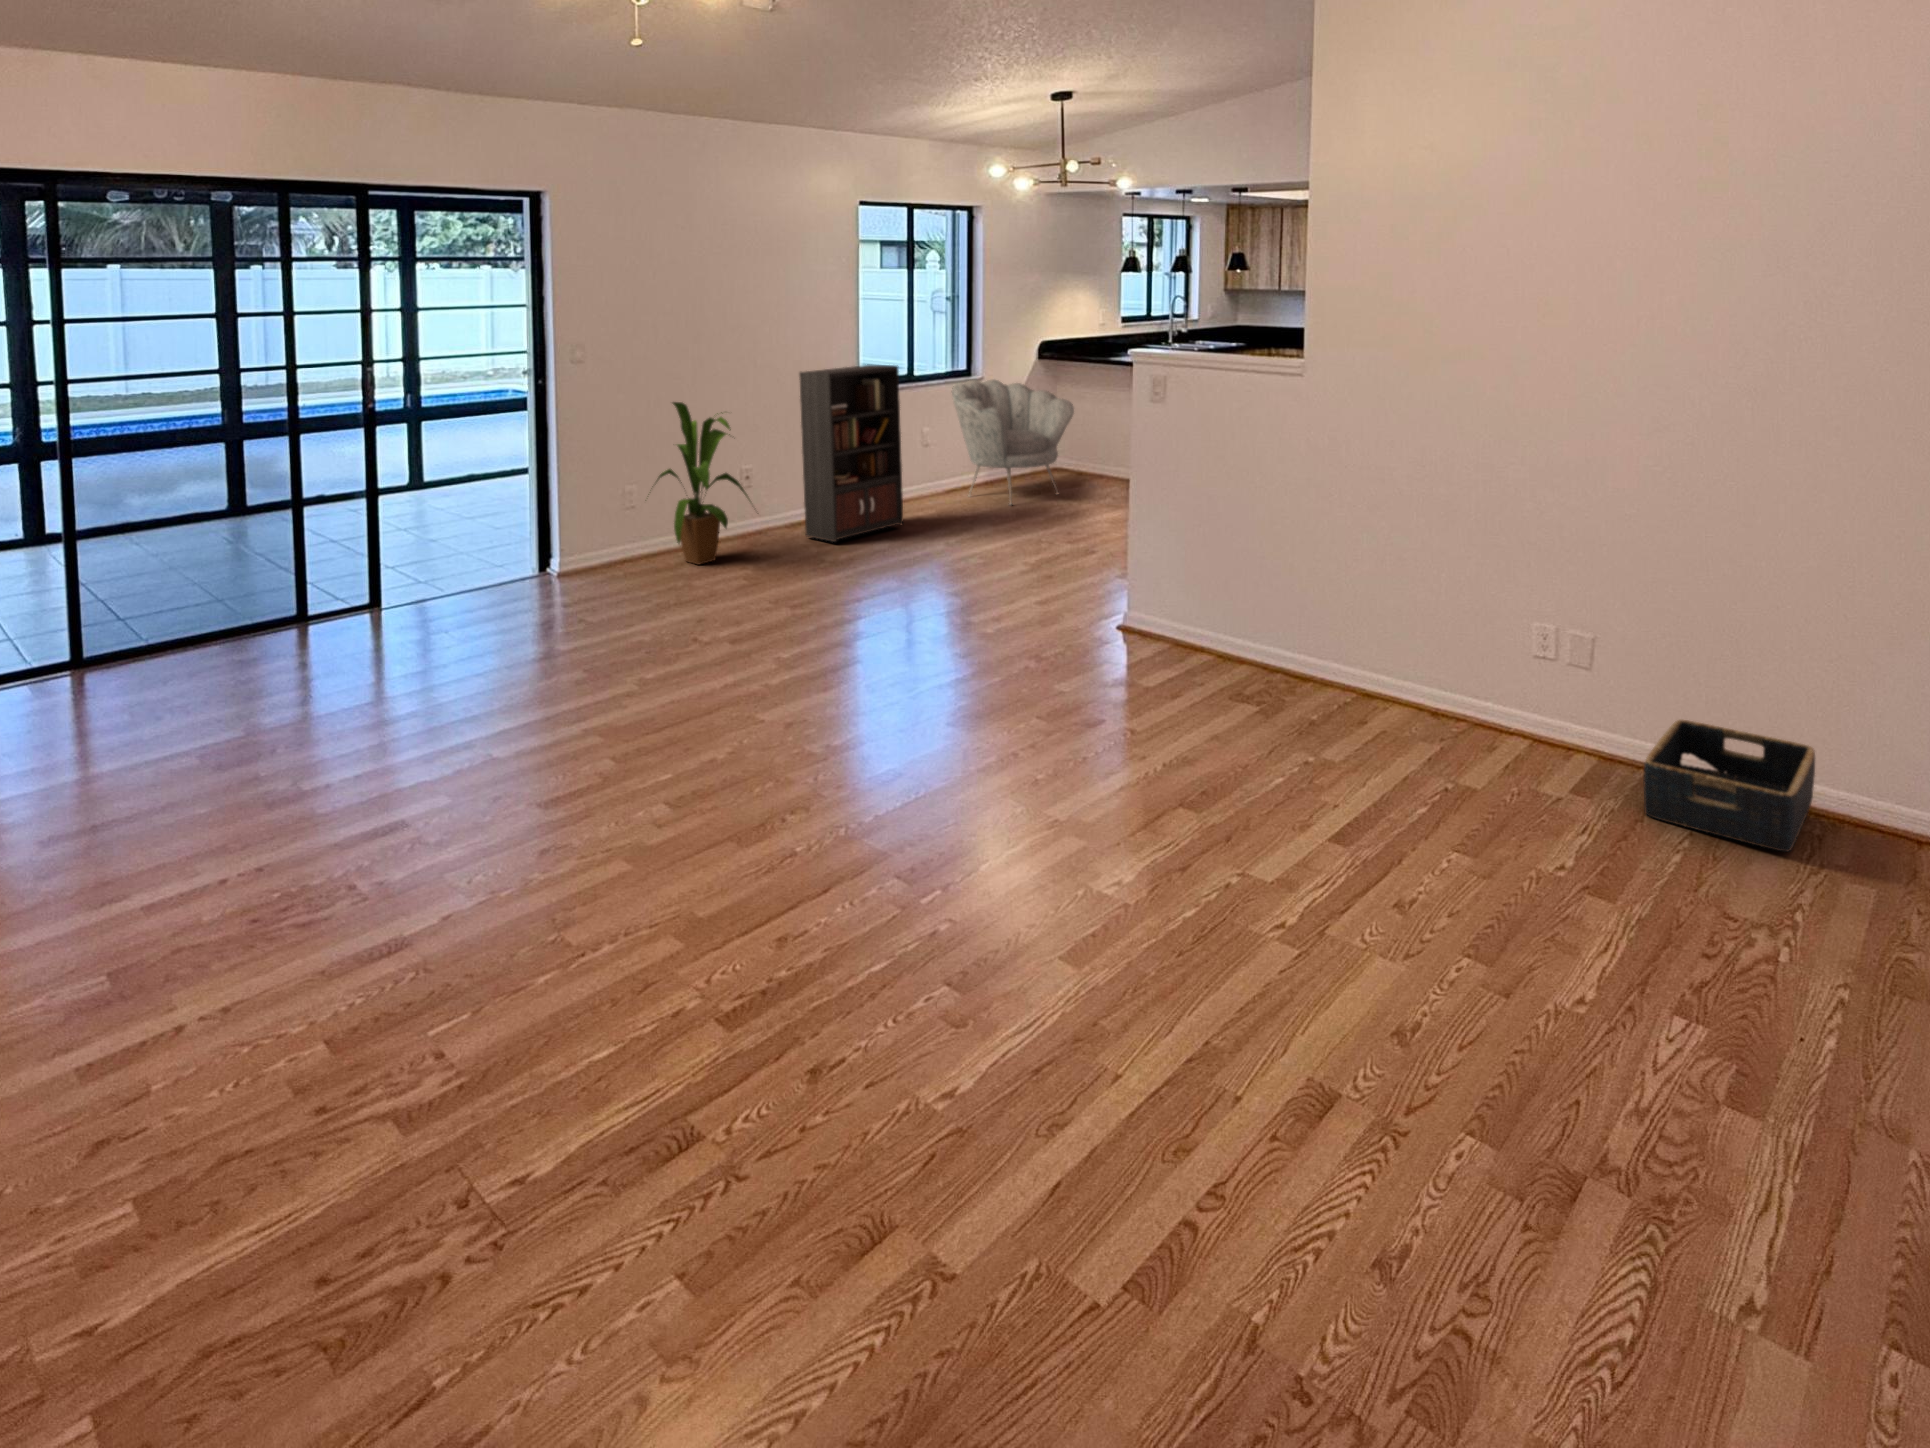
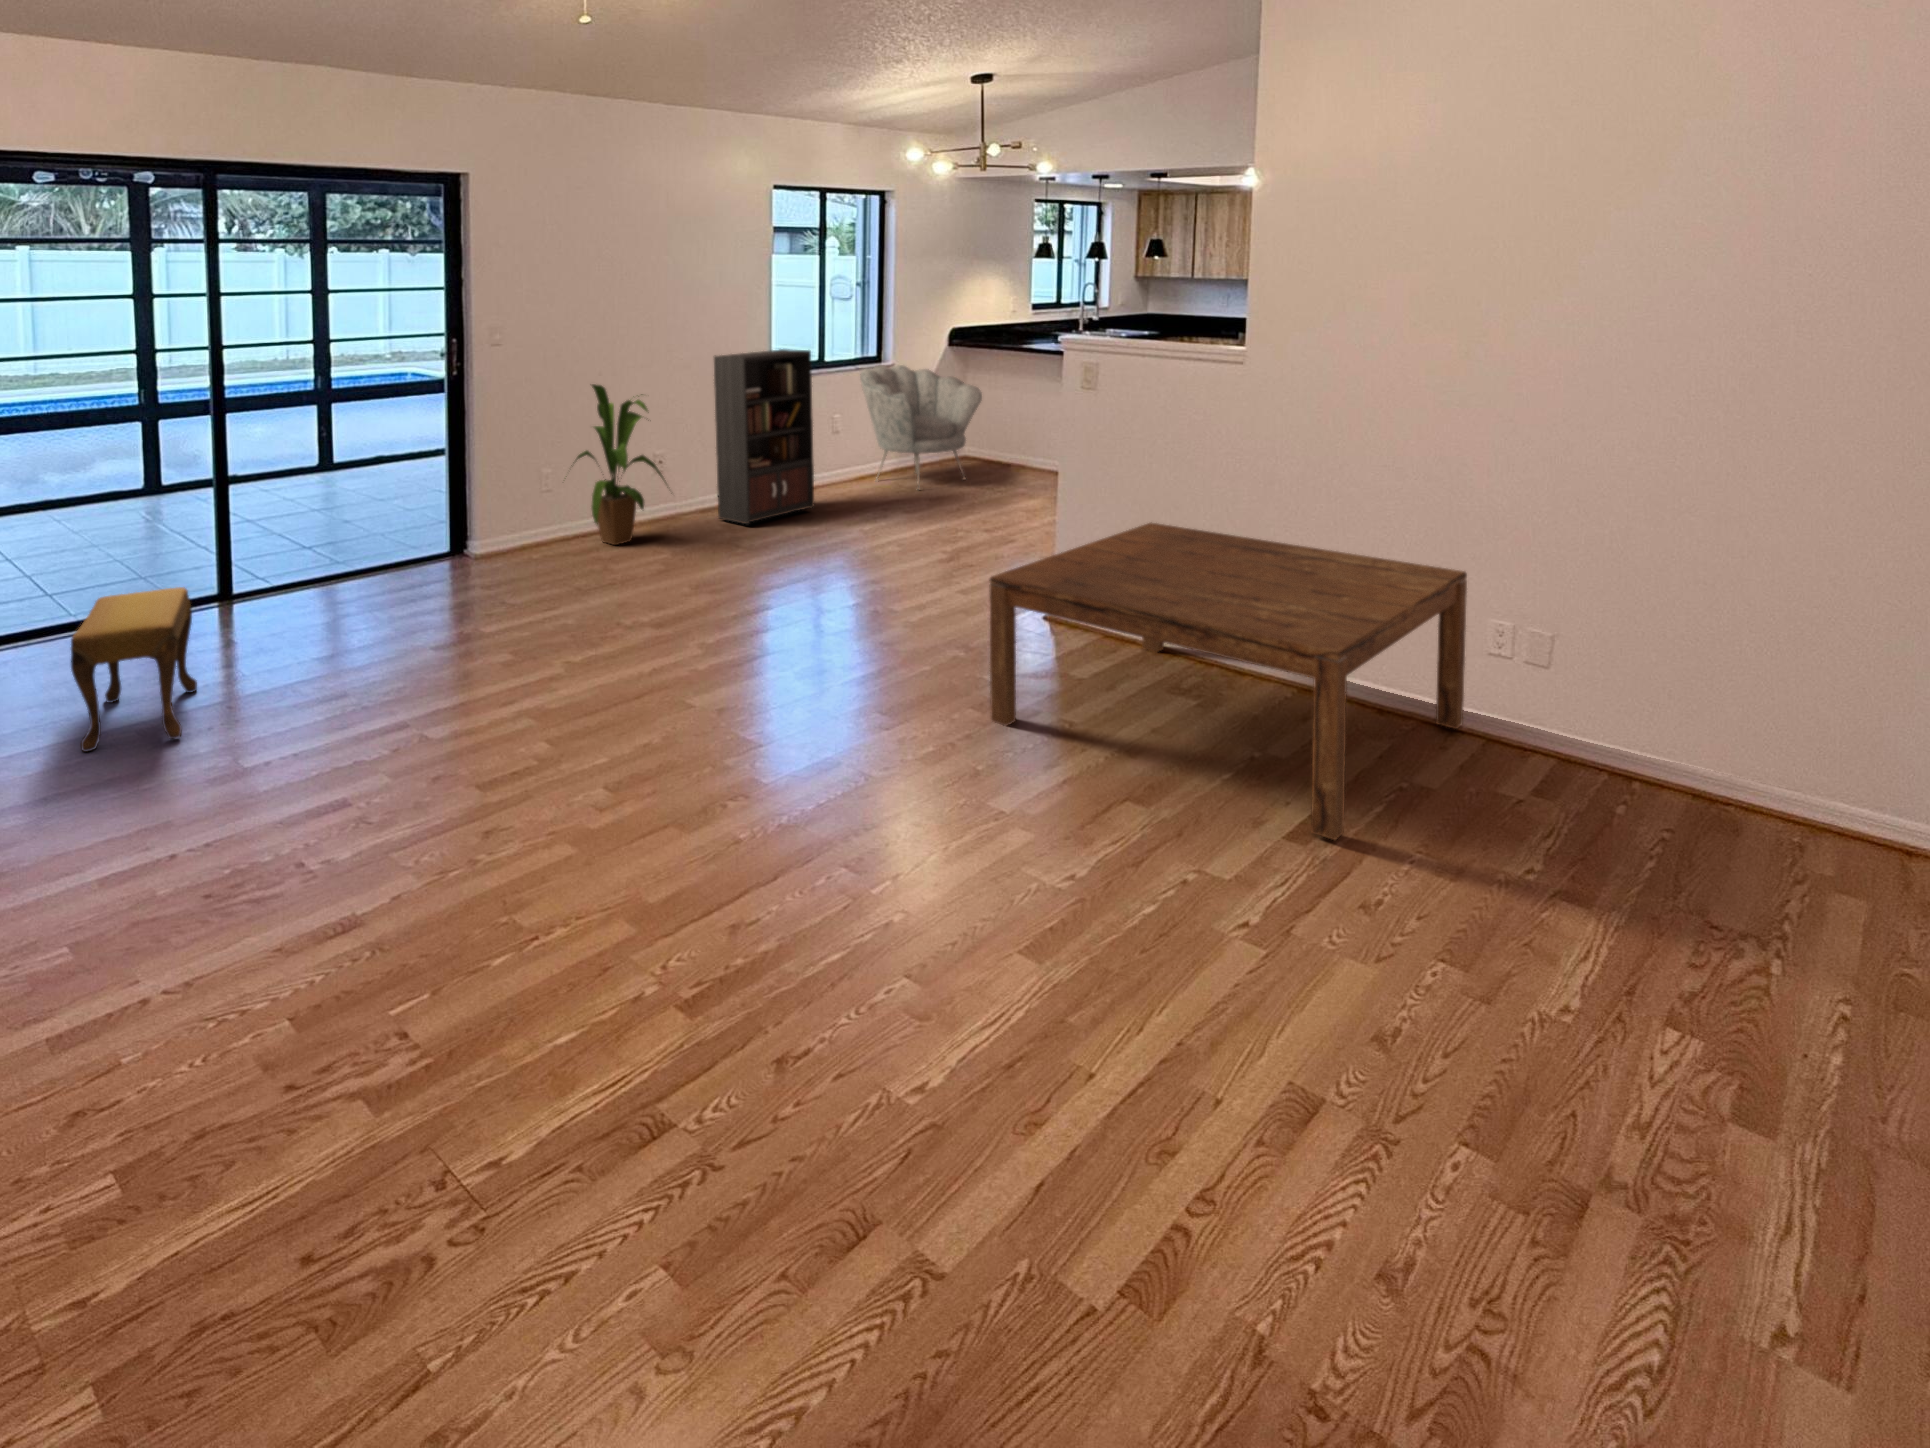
coffee table: none [1054,535,1519,846] -> present [989,522,1467,840]
footstool: none [120,613,257,783] -> present [71,587,197,752]
basket: present [1644,720,1815,852] -> none [1606,717,1785,855]

